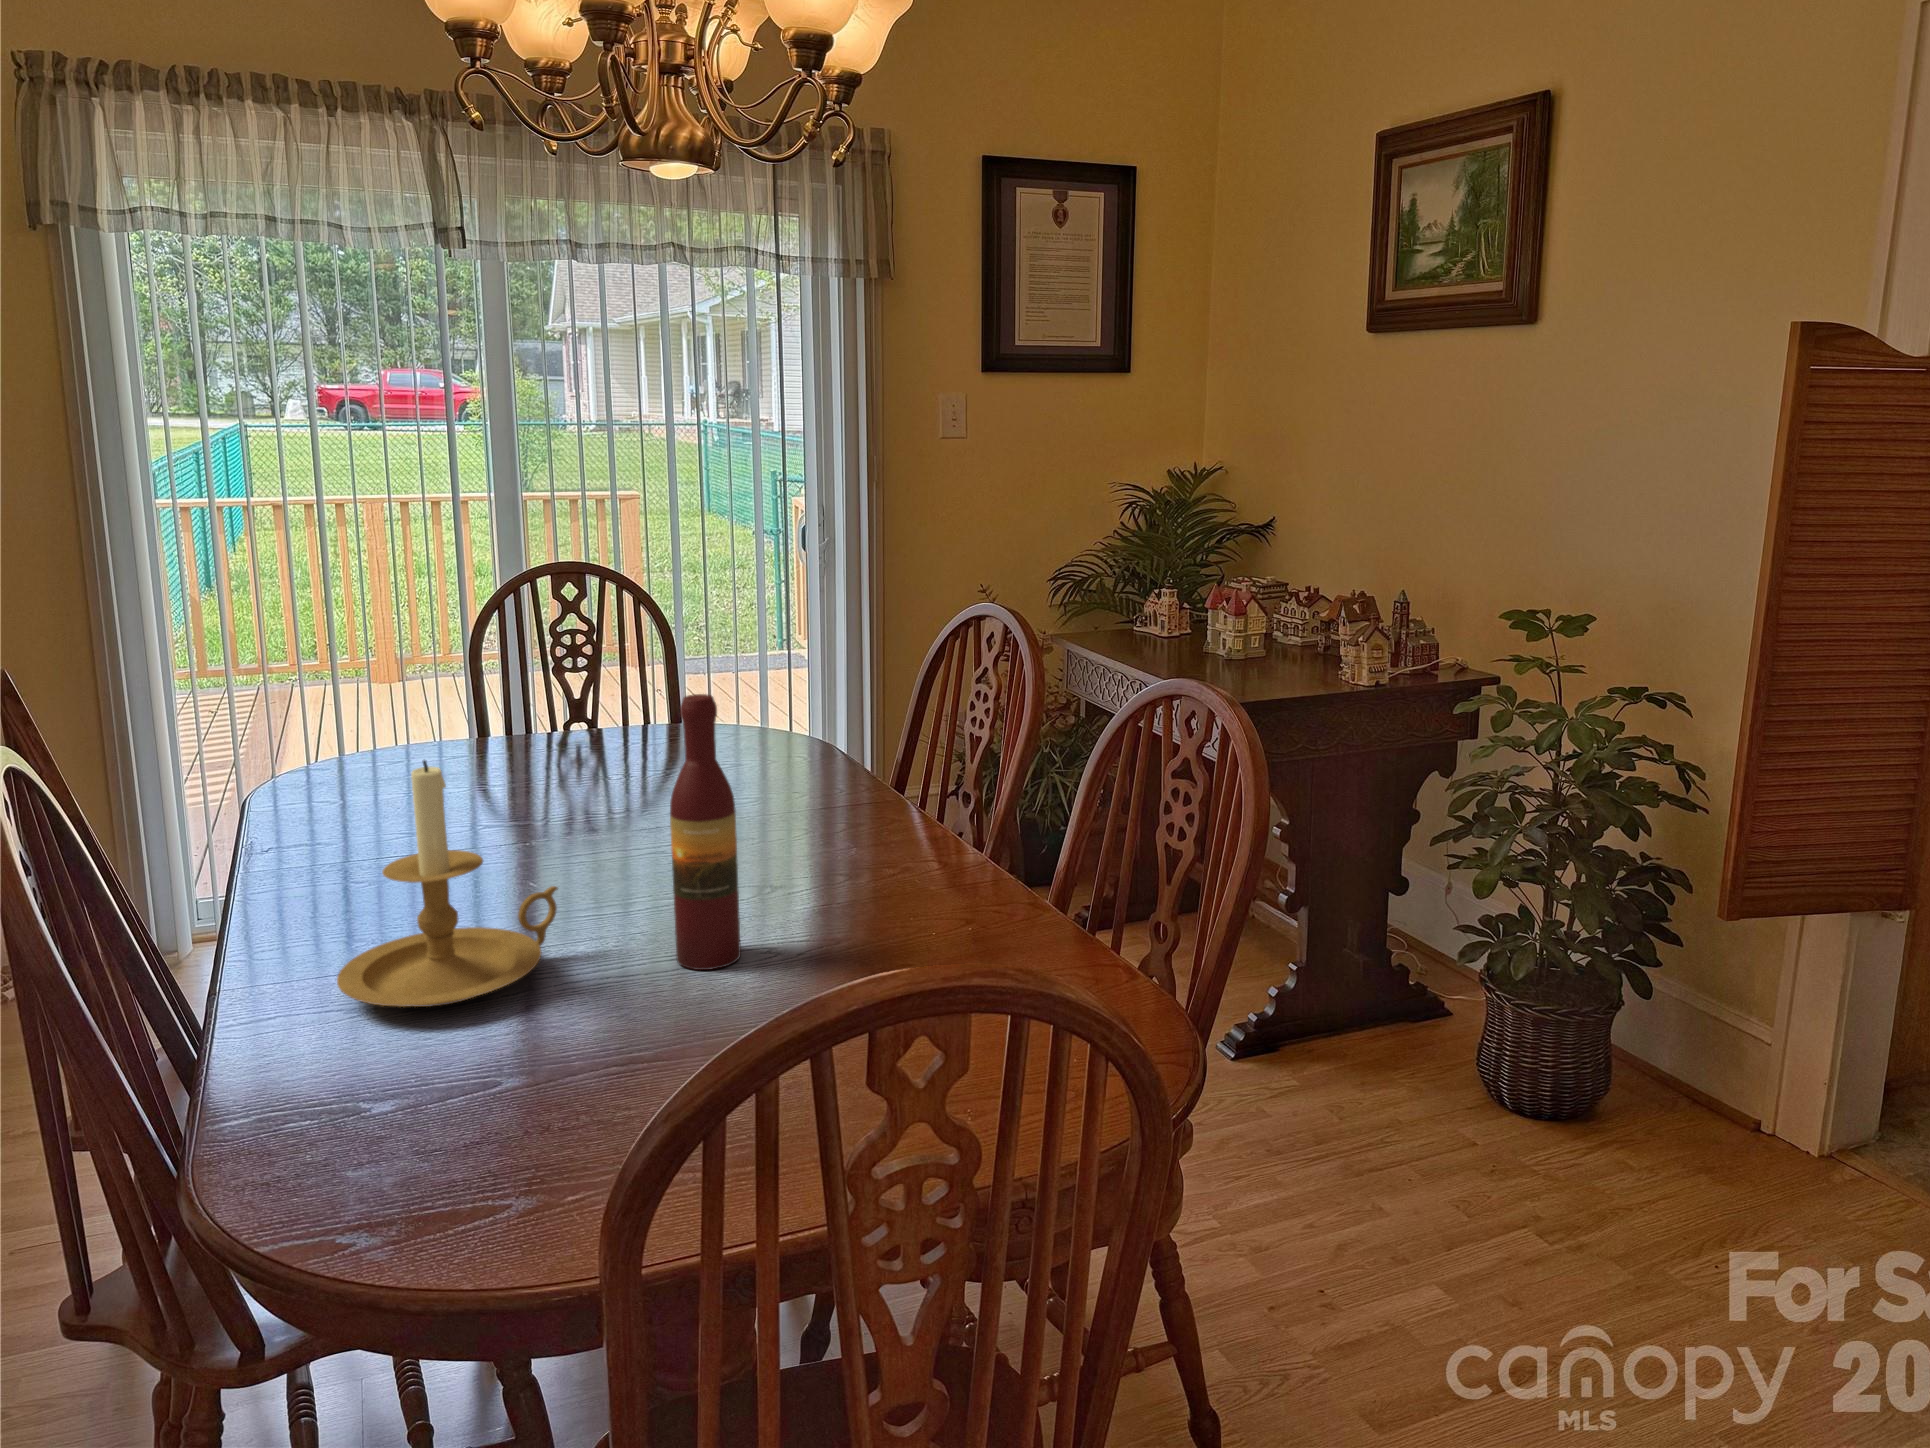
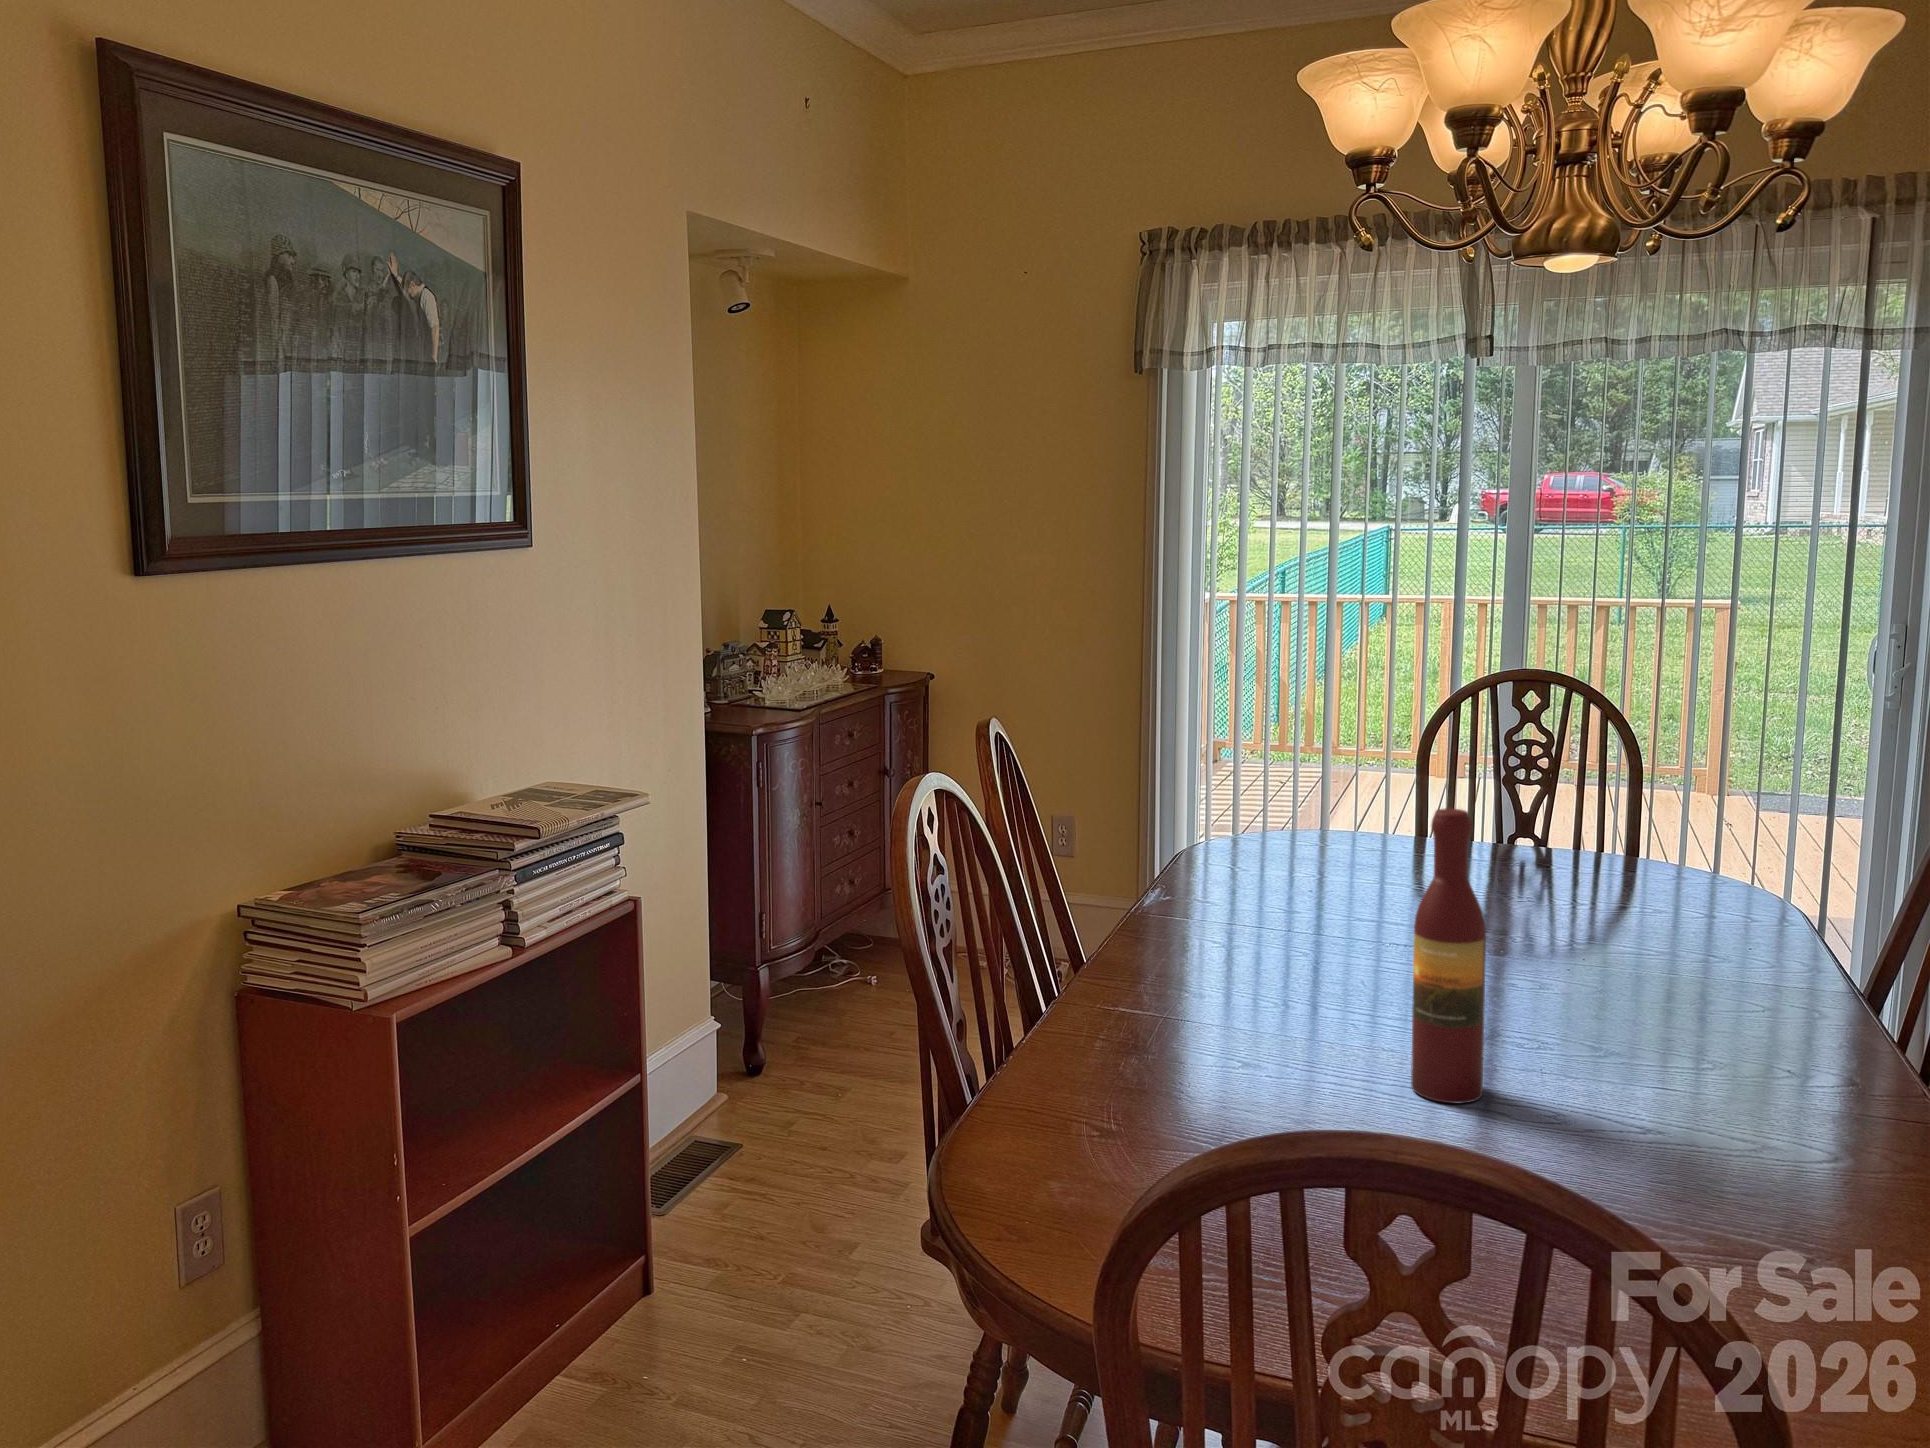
candle holder: present [337,760,557,1007] -> none [1108,832,1316,1060]

